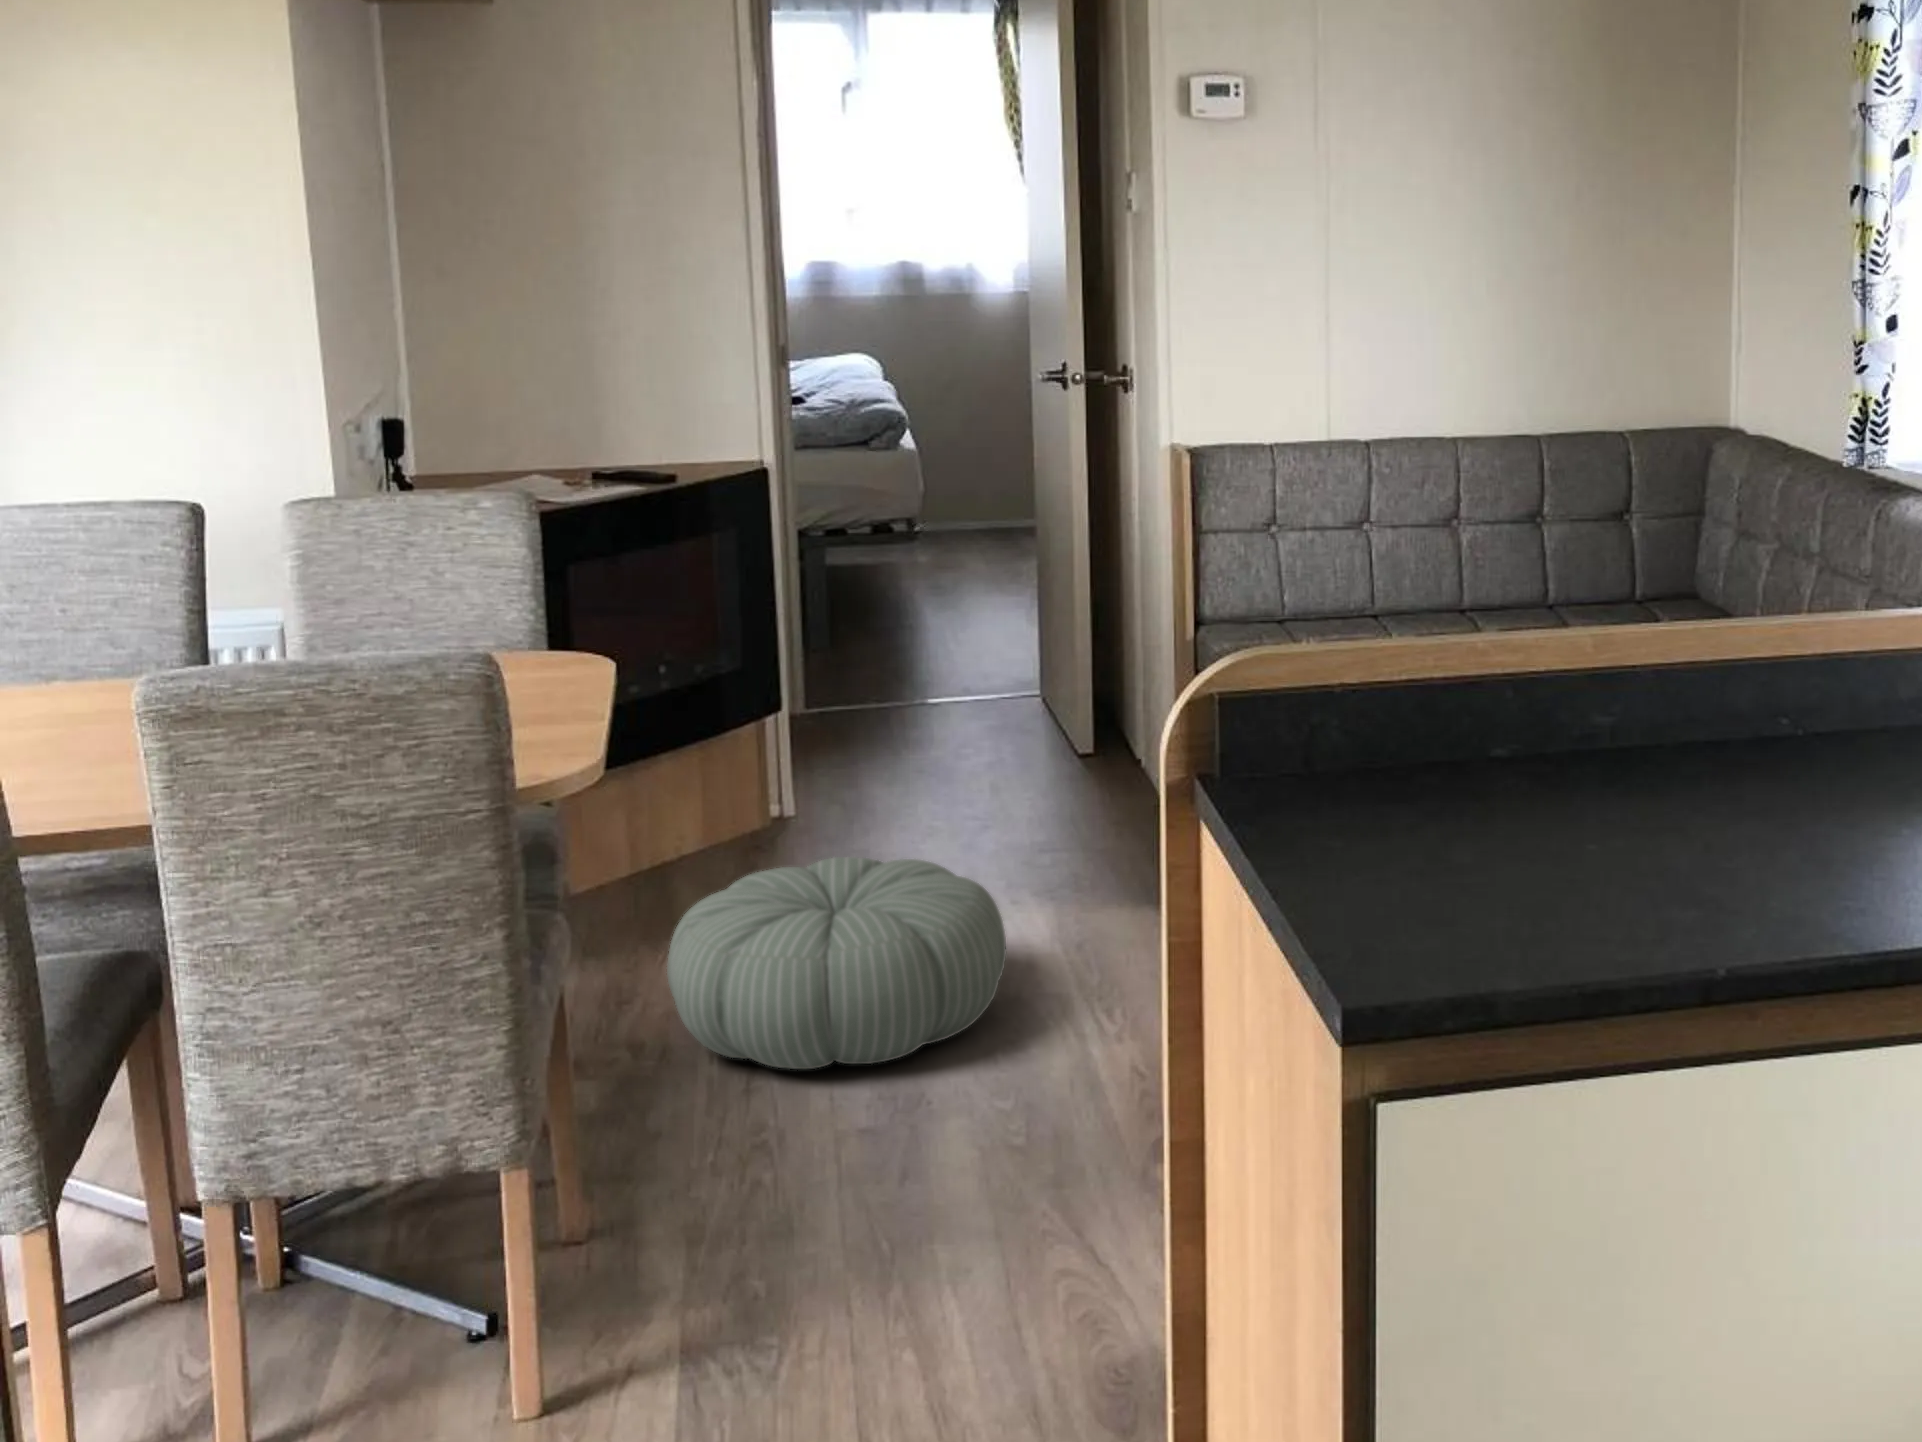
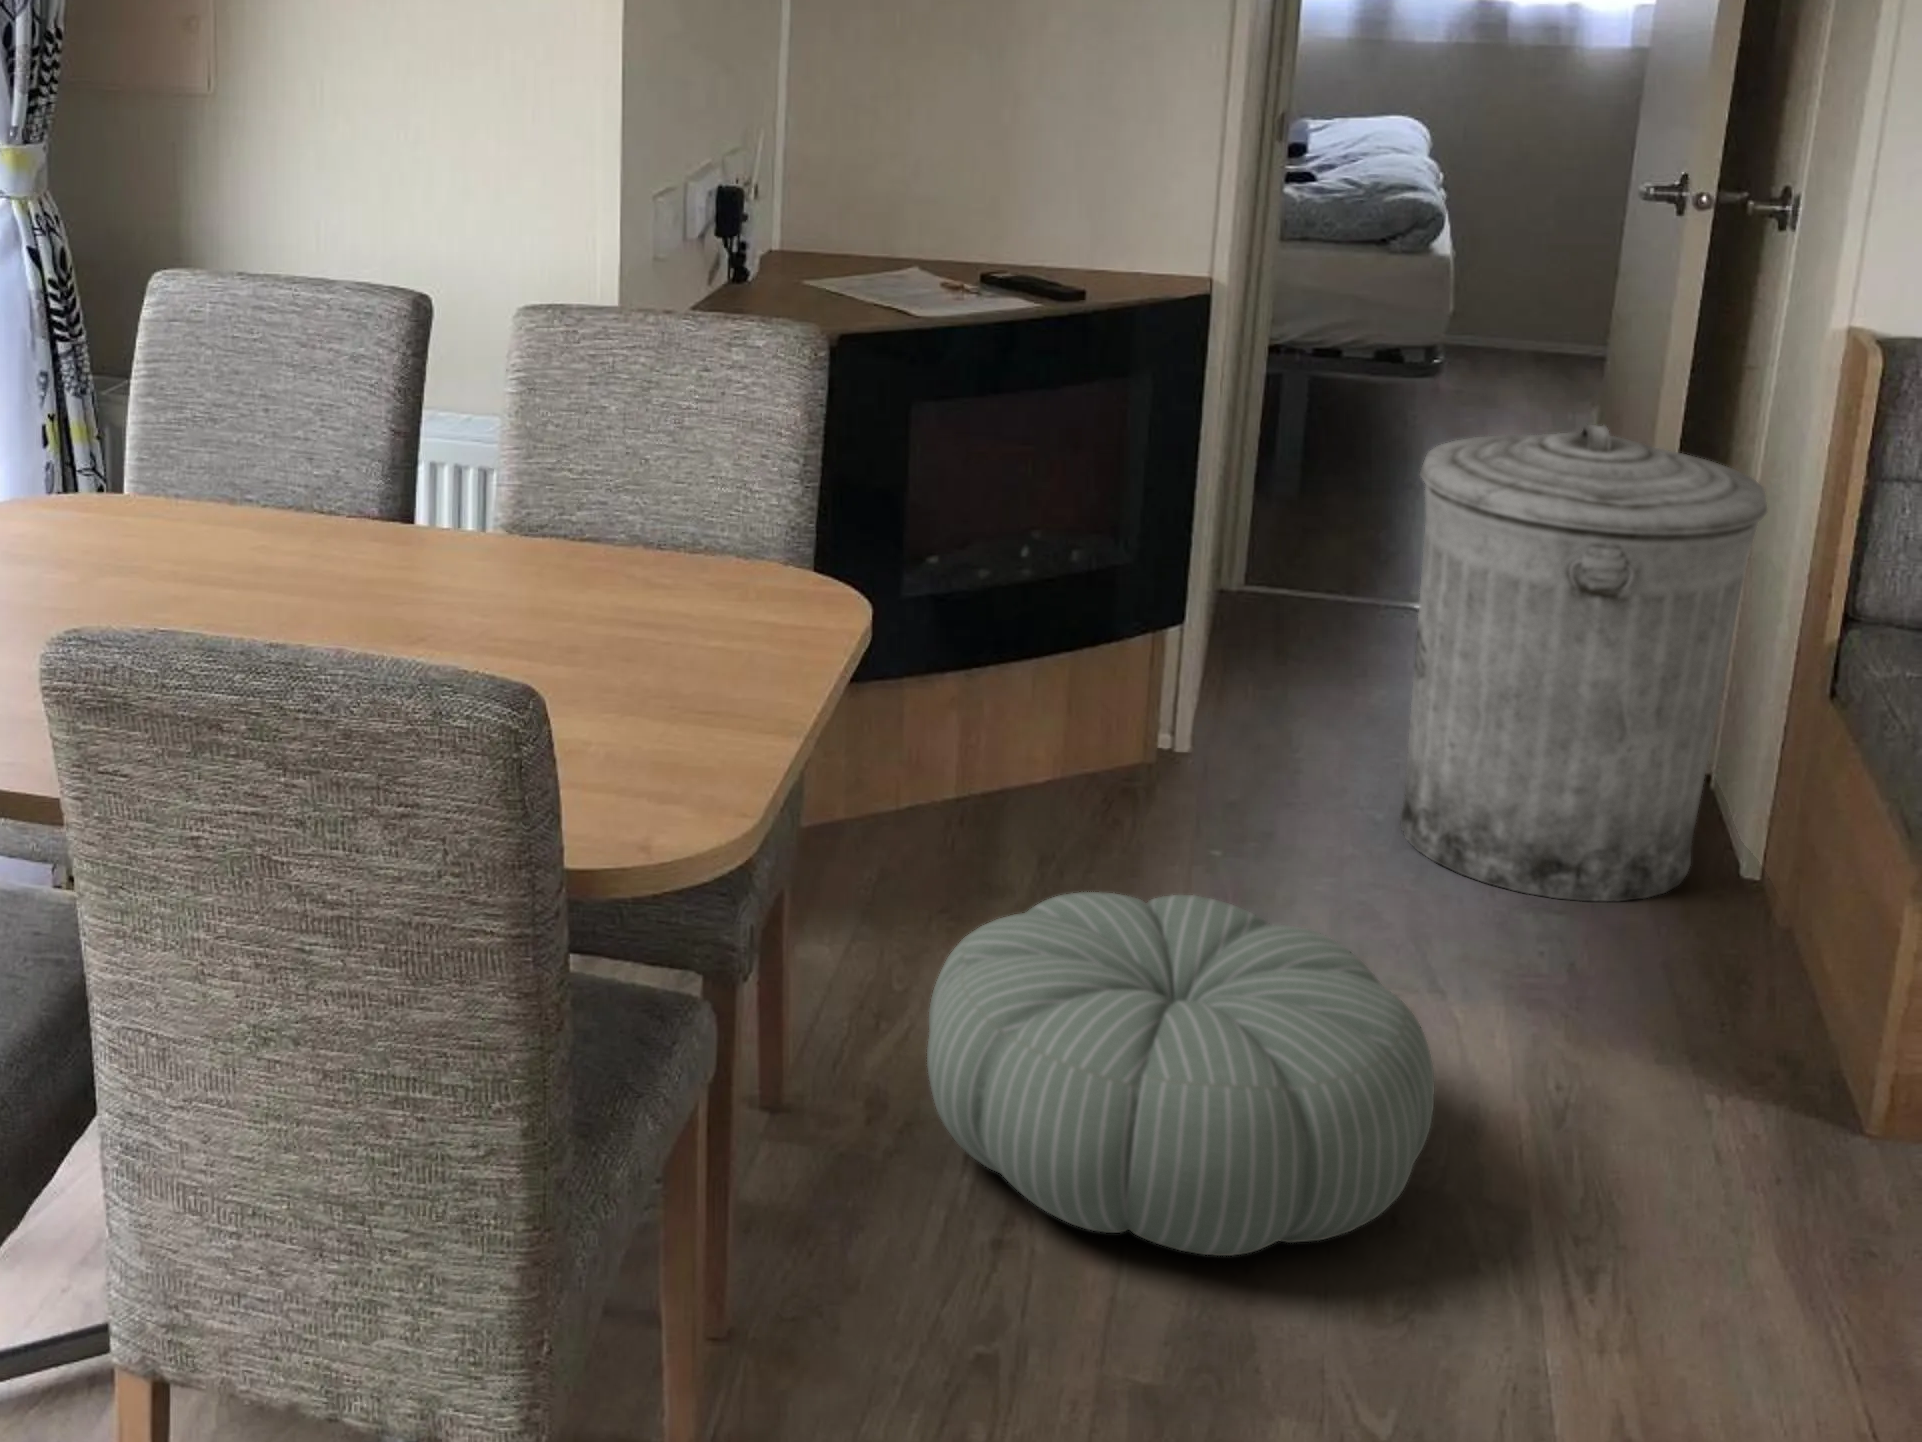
trash can: none [929,527,1142,844] -> present [1400,425,1767,901]

